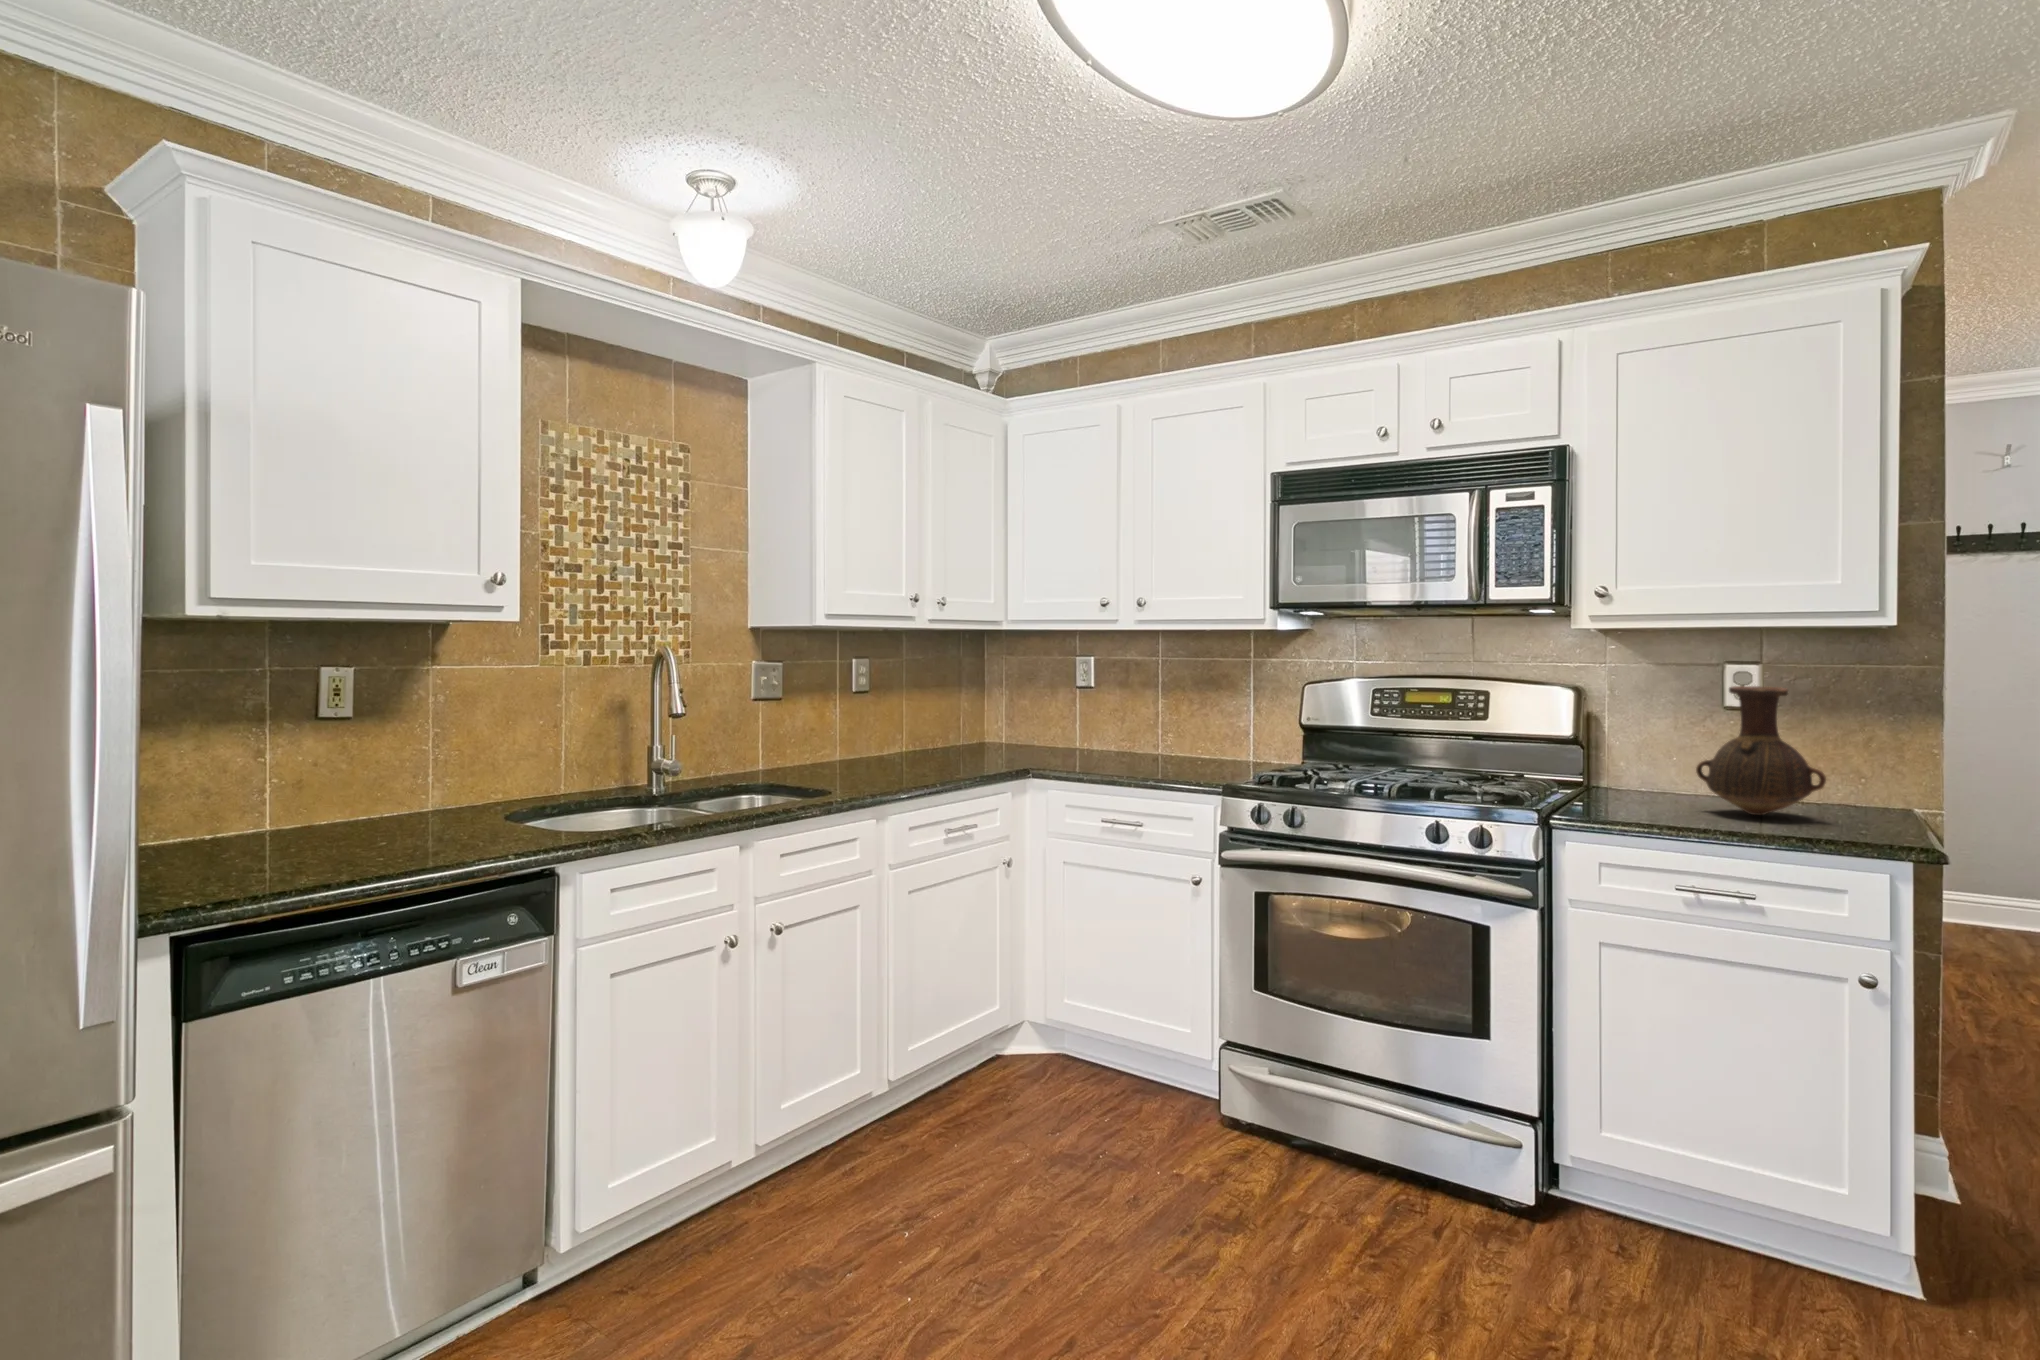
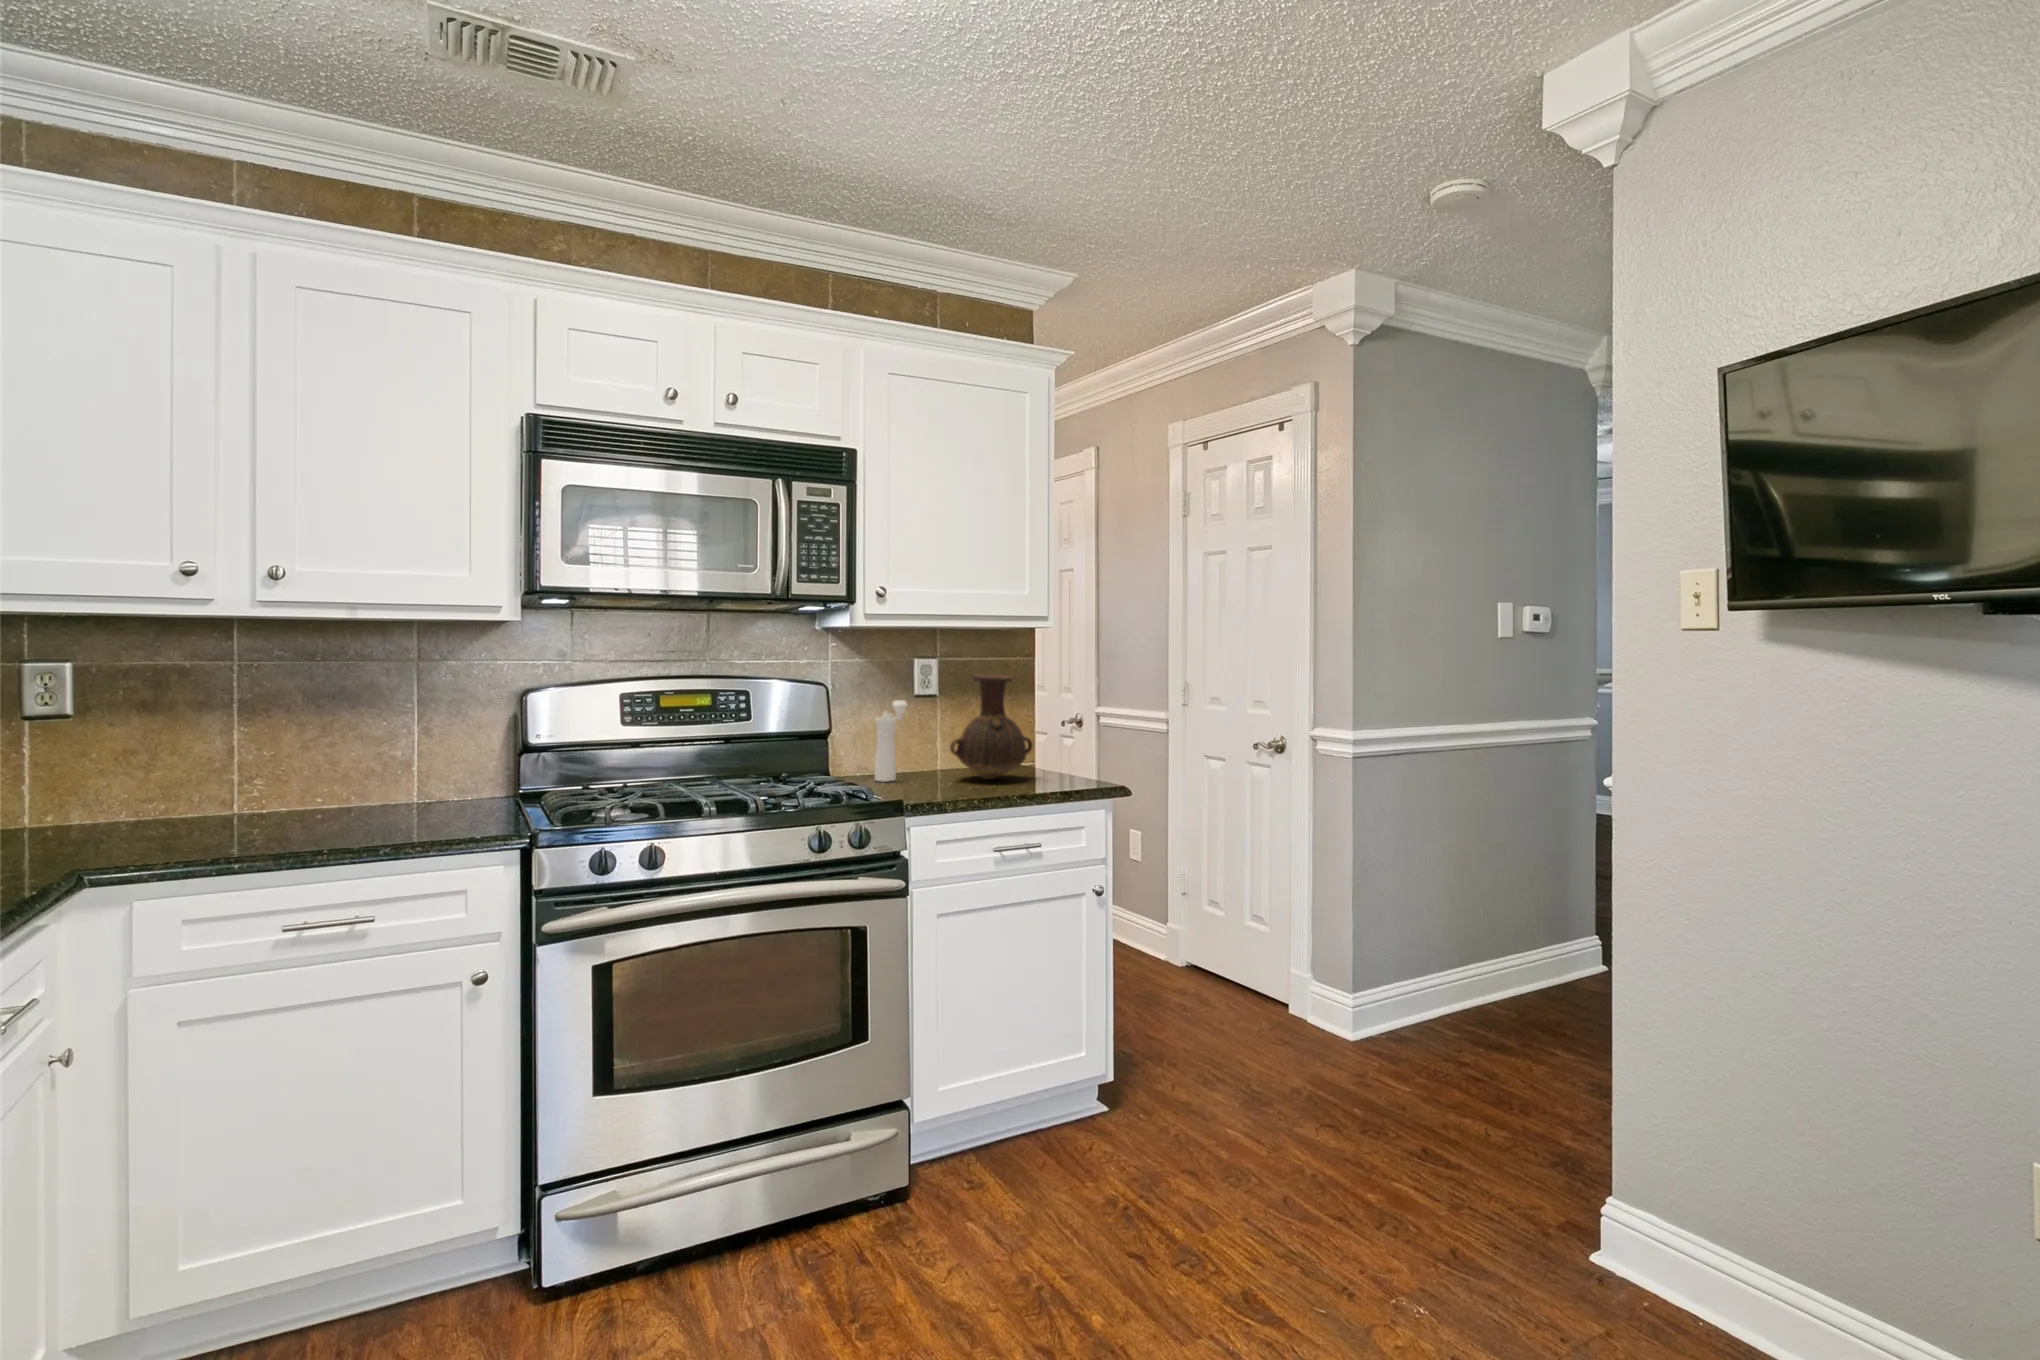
pepper mill: none [1615,712,1679,800] -> present [875,700,907,782]

